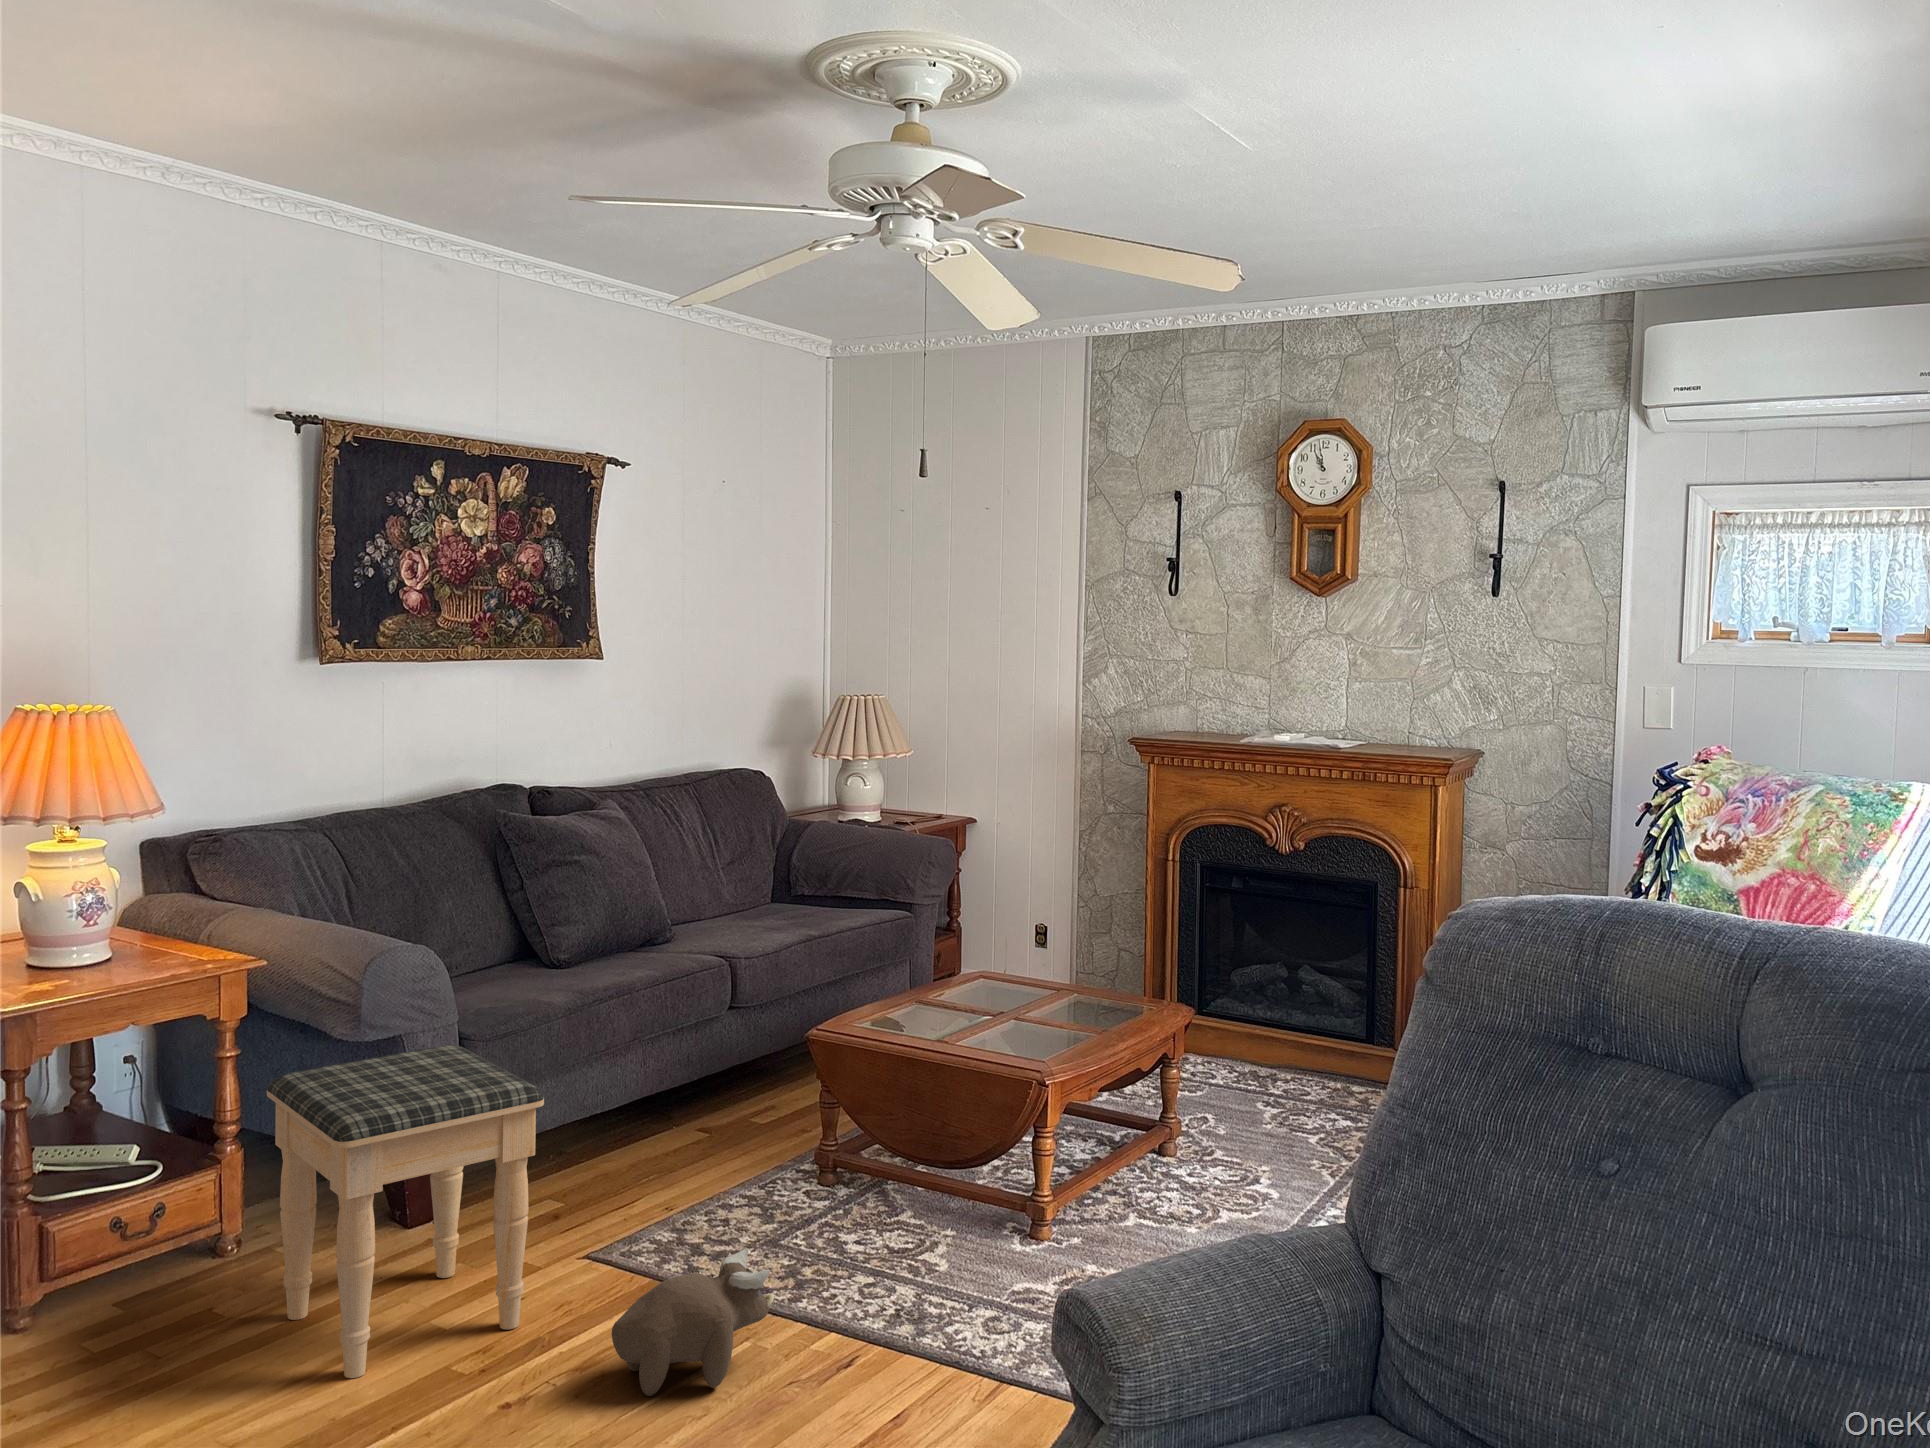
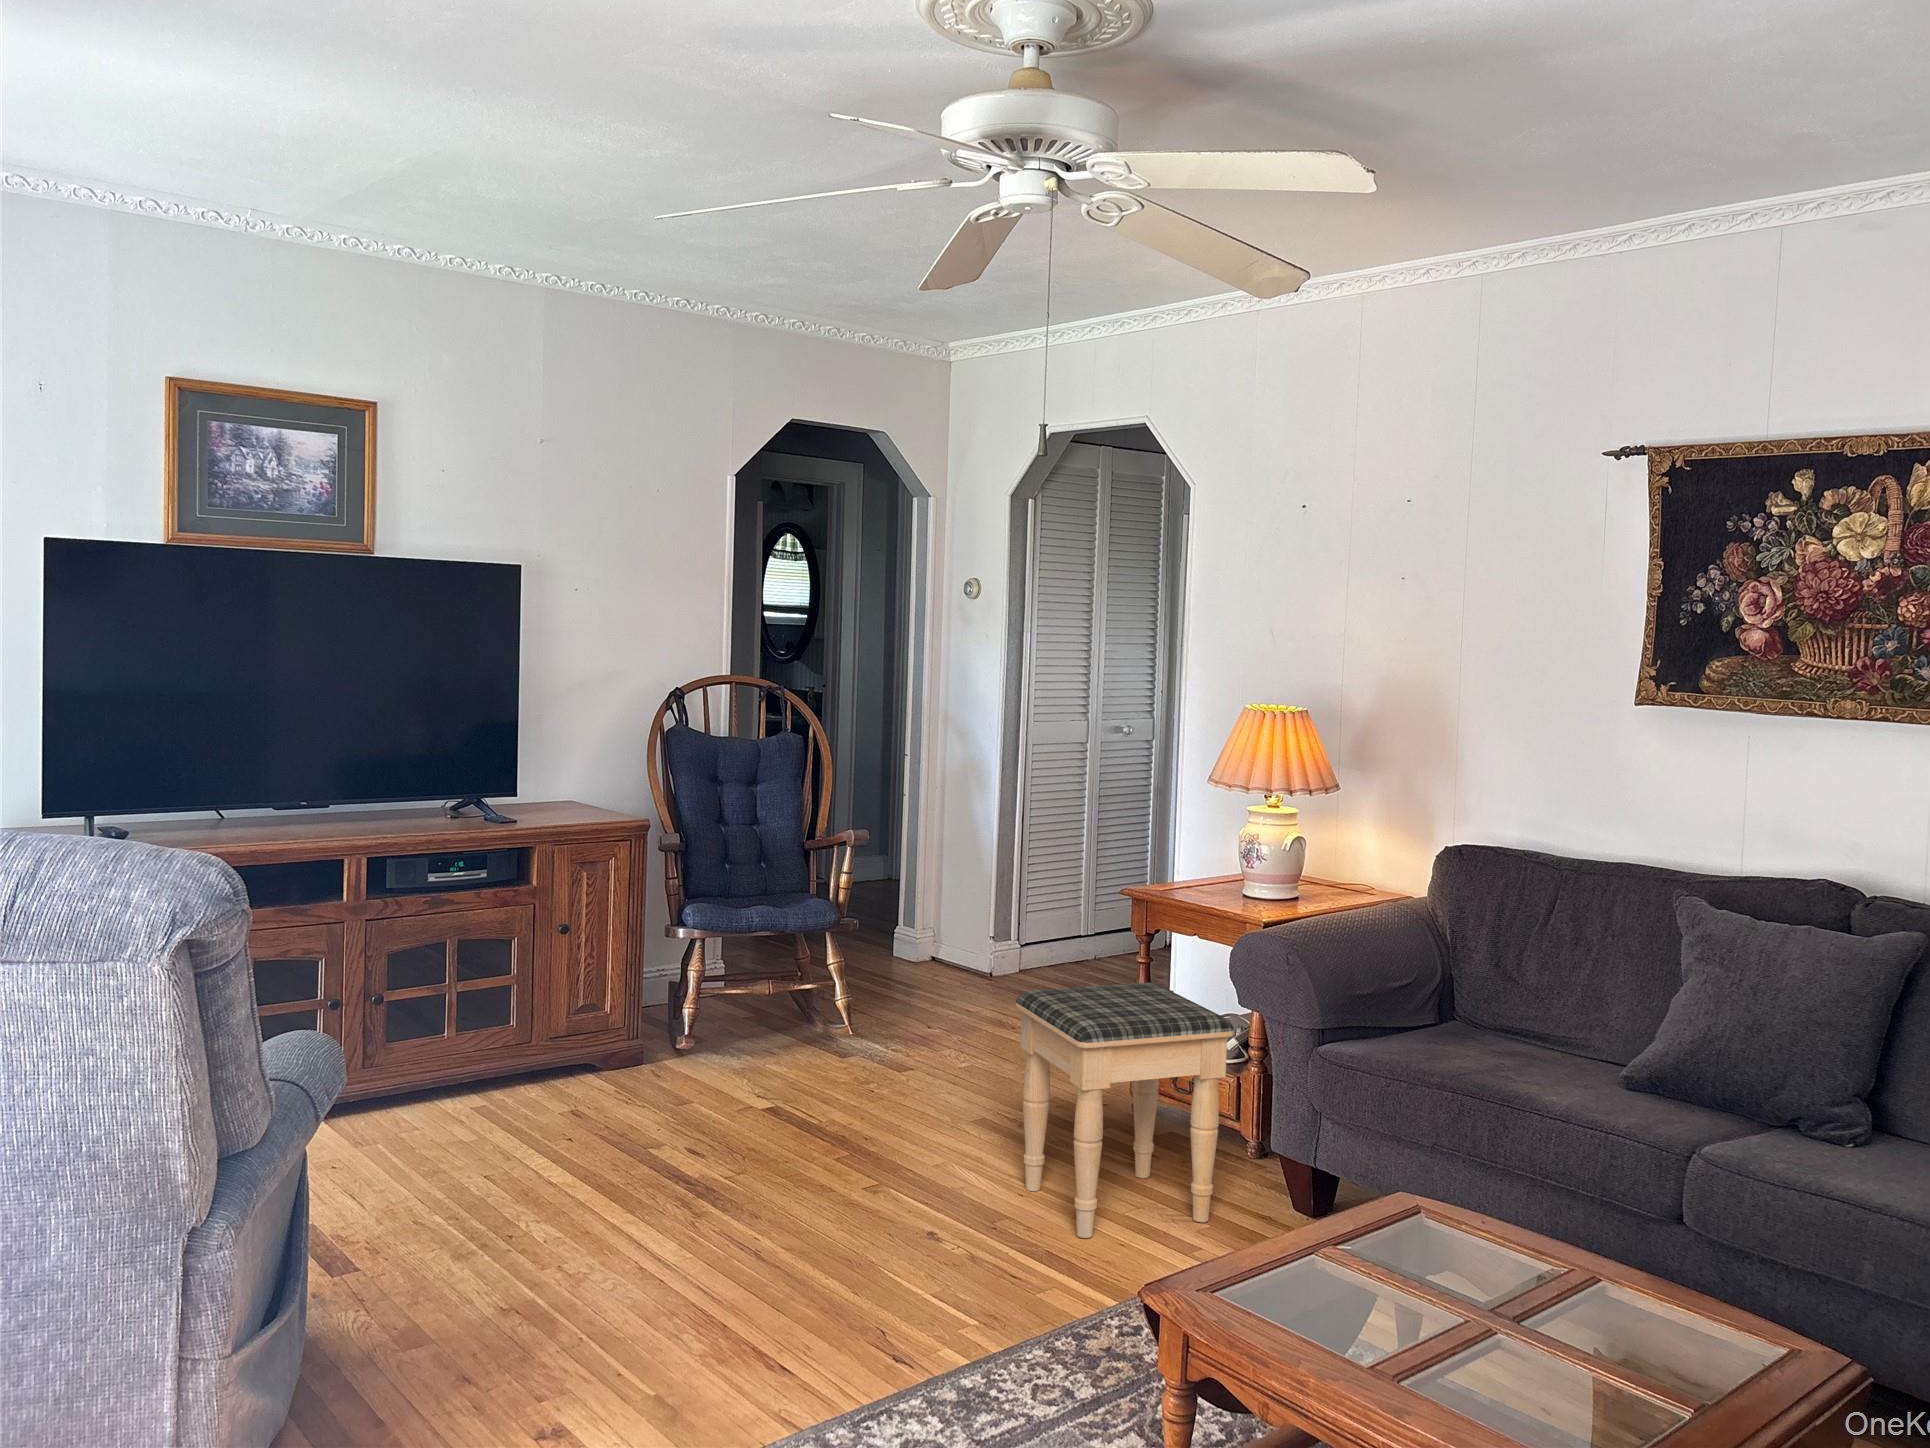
plush toy: present [612,1249,774,1396] -> none [905,1196,1001,1296]

